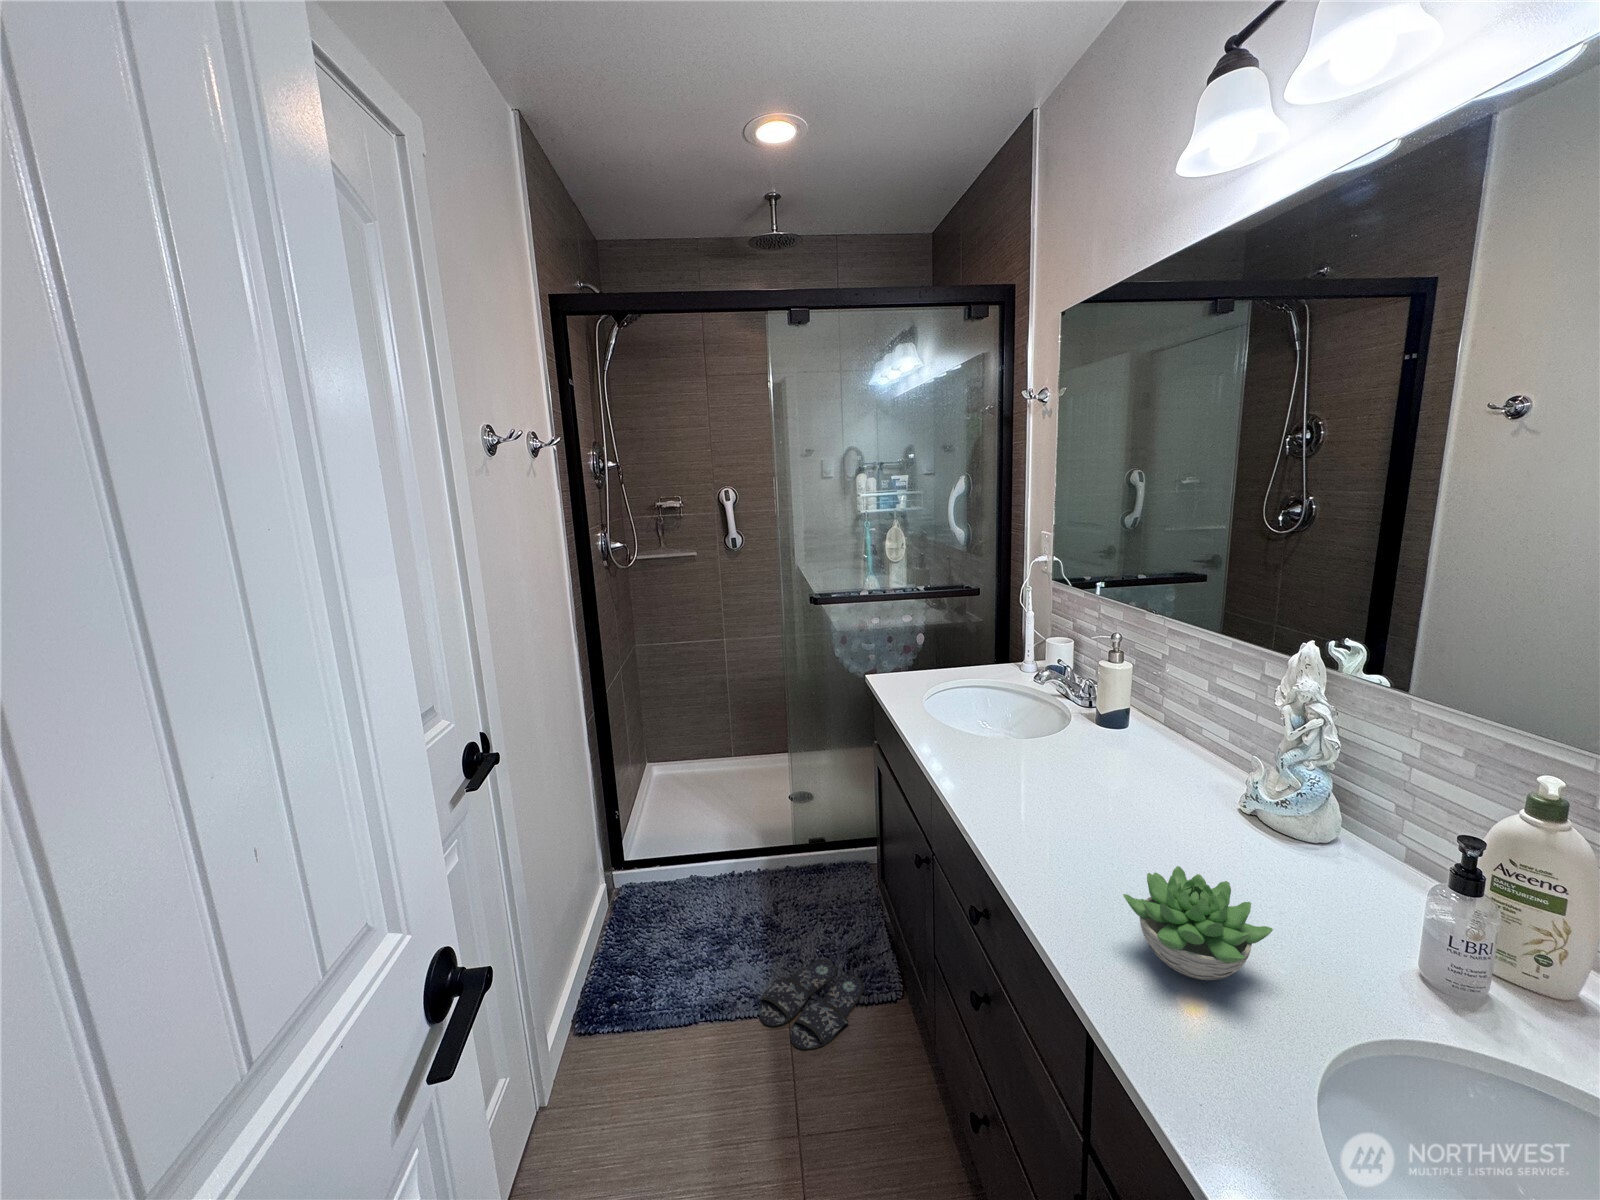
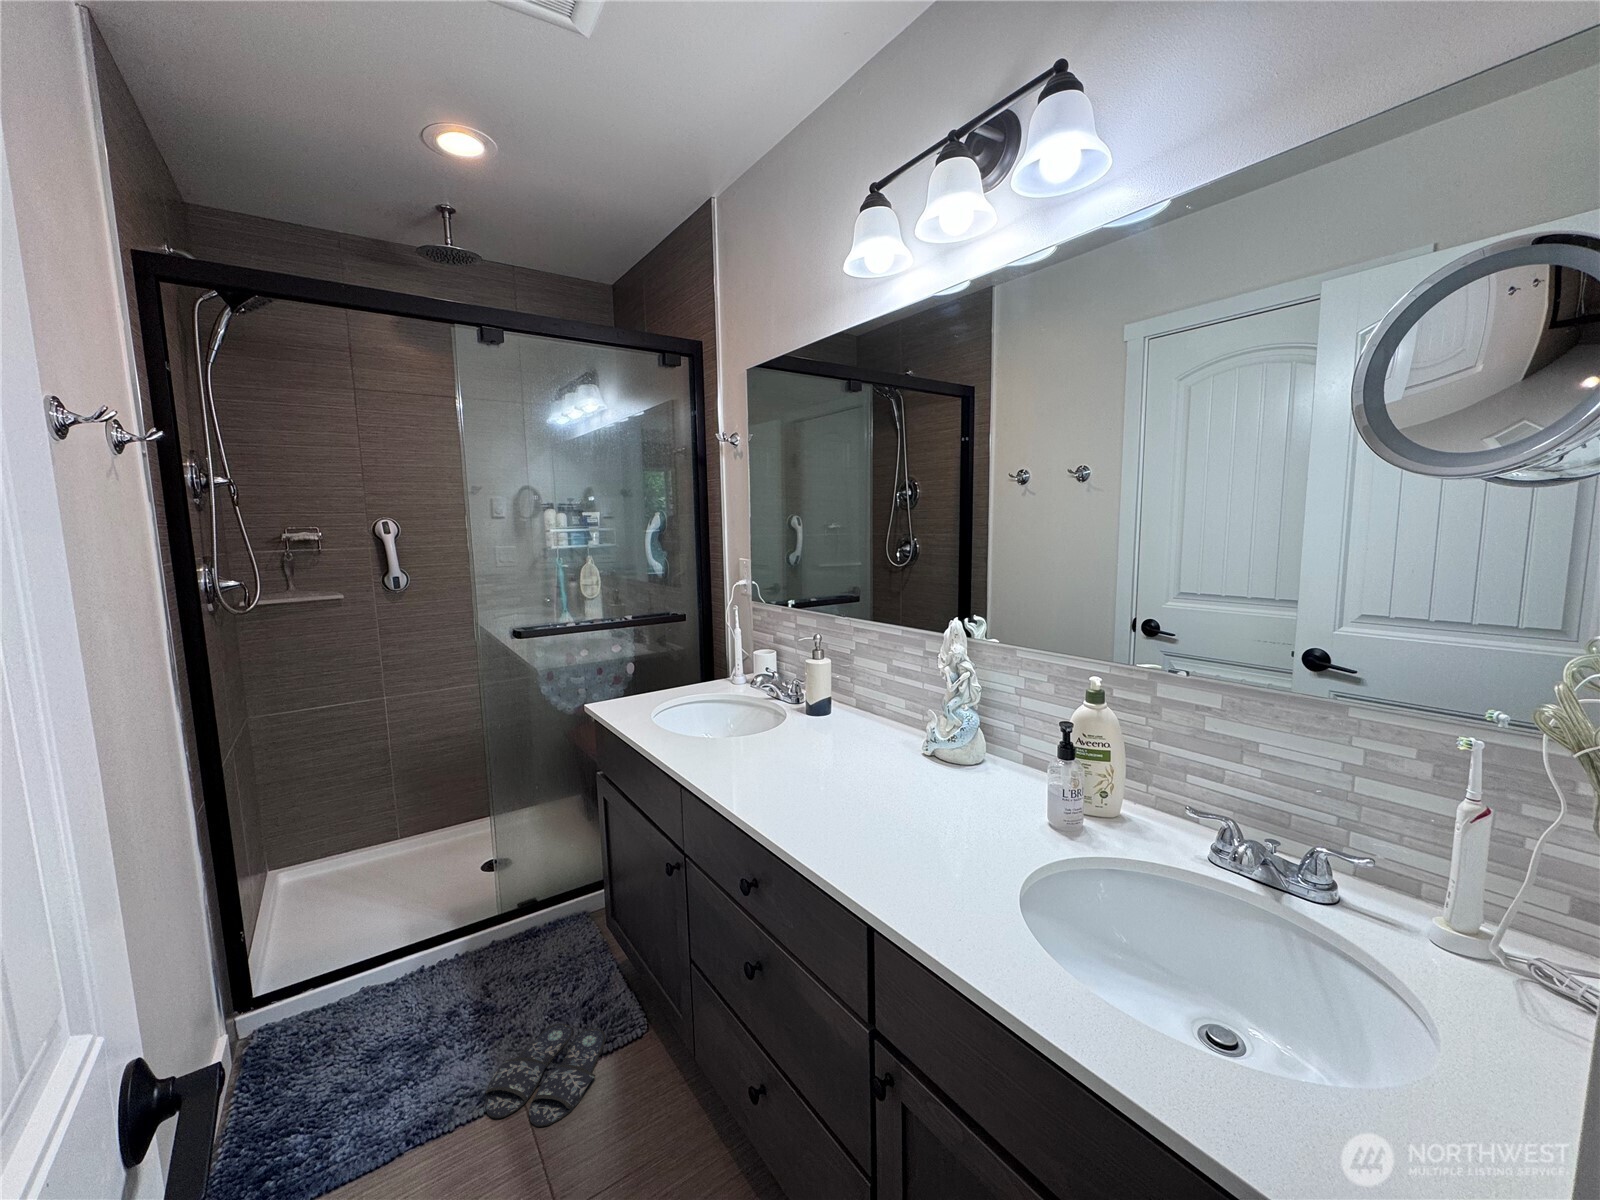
succulent plant: present [1123,866,1273,980] -> none [876,785,974,864]

